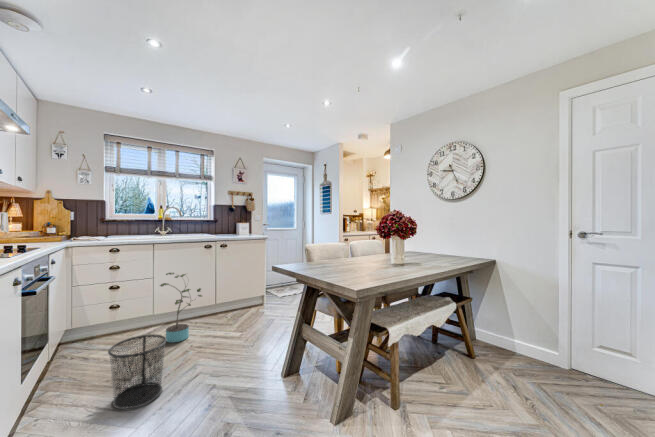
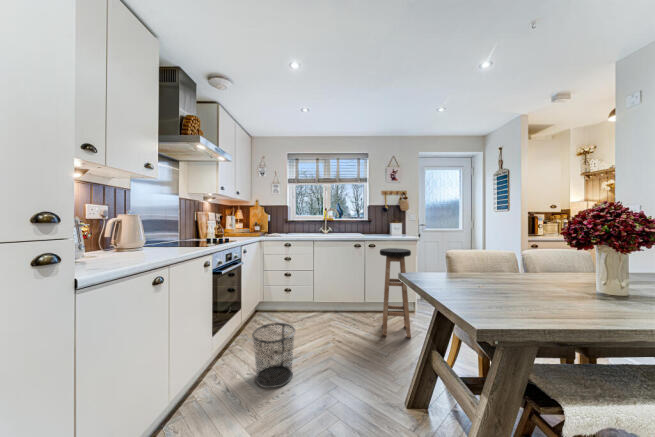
bar stool: none [238,247,268,330] -> present [380,248,411,337]
potted plant: present [160,273,202,342] -> none [309,268,346,332]

